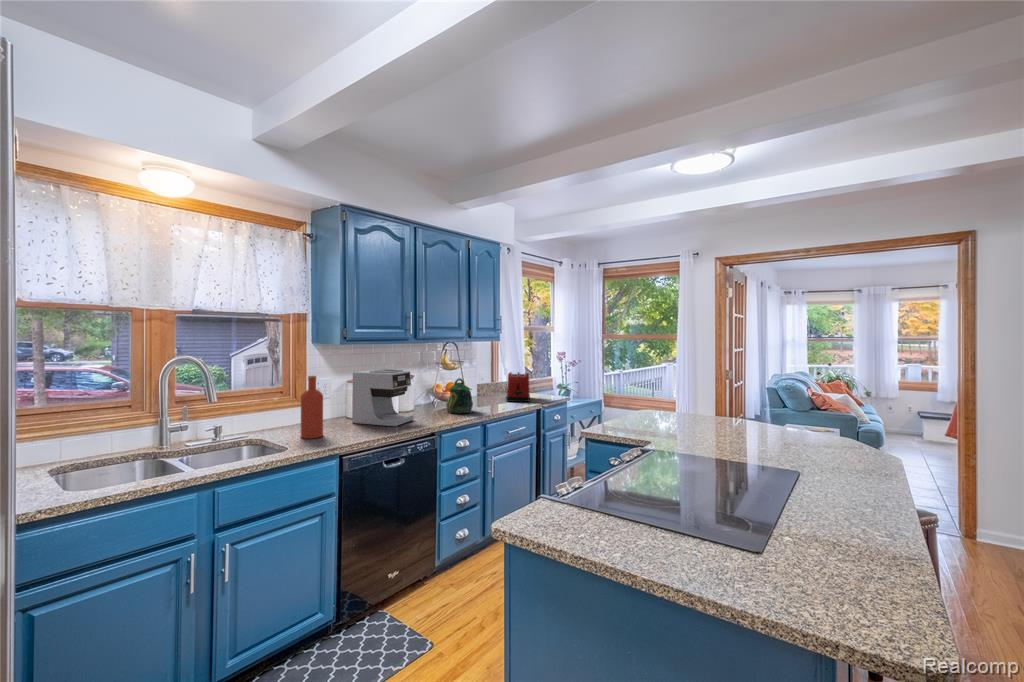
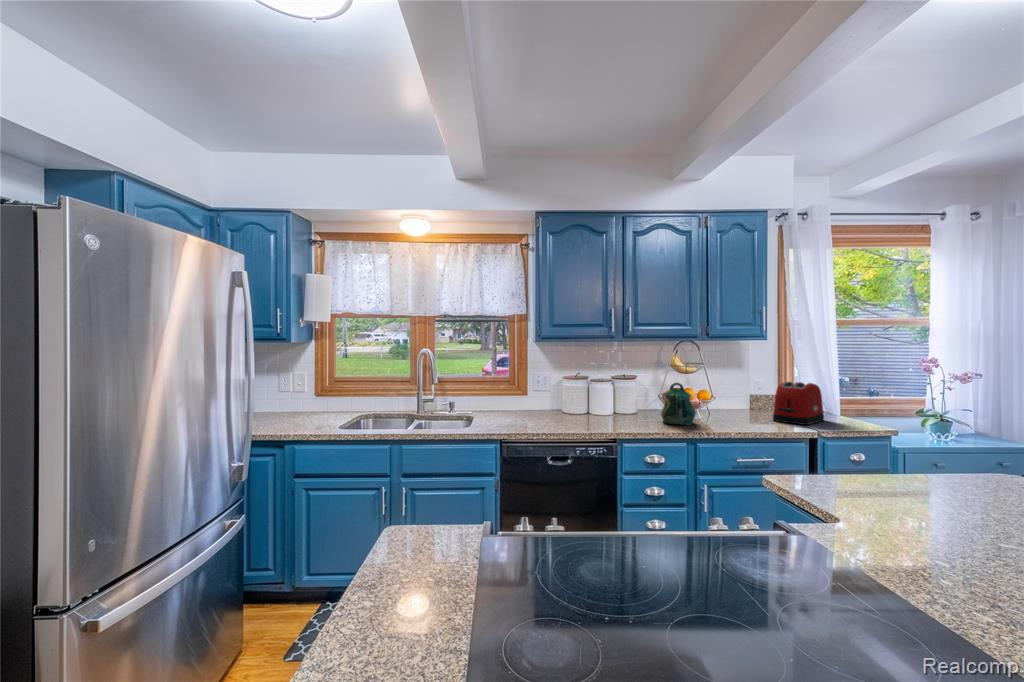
coffee maker: present [352,369,414,426] -> none [553,368,608,425]
bottle: present [301,376,323,439] -> none [491,368,509,423]

